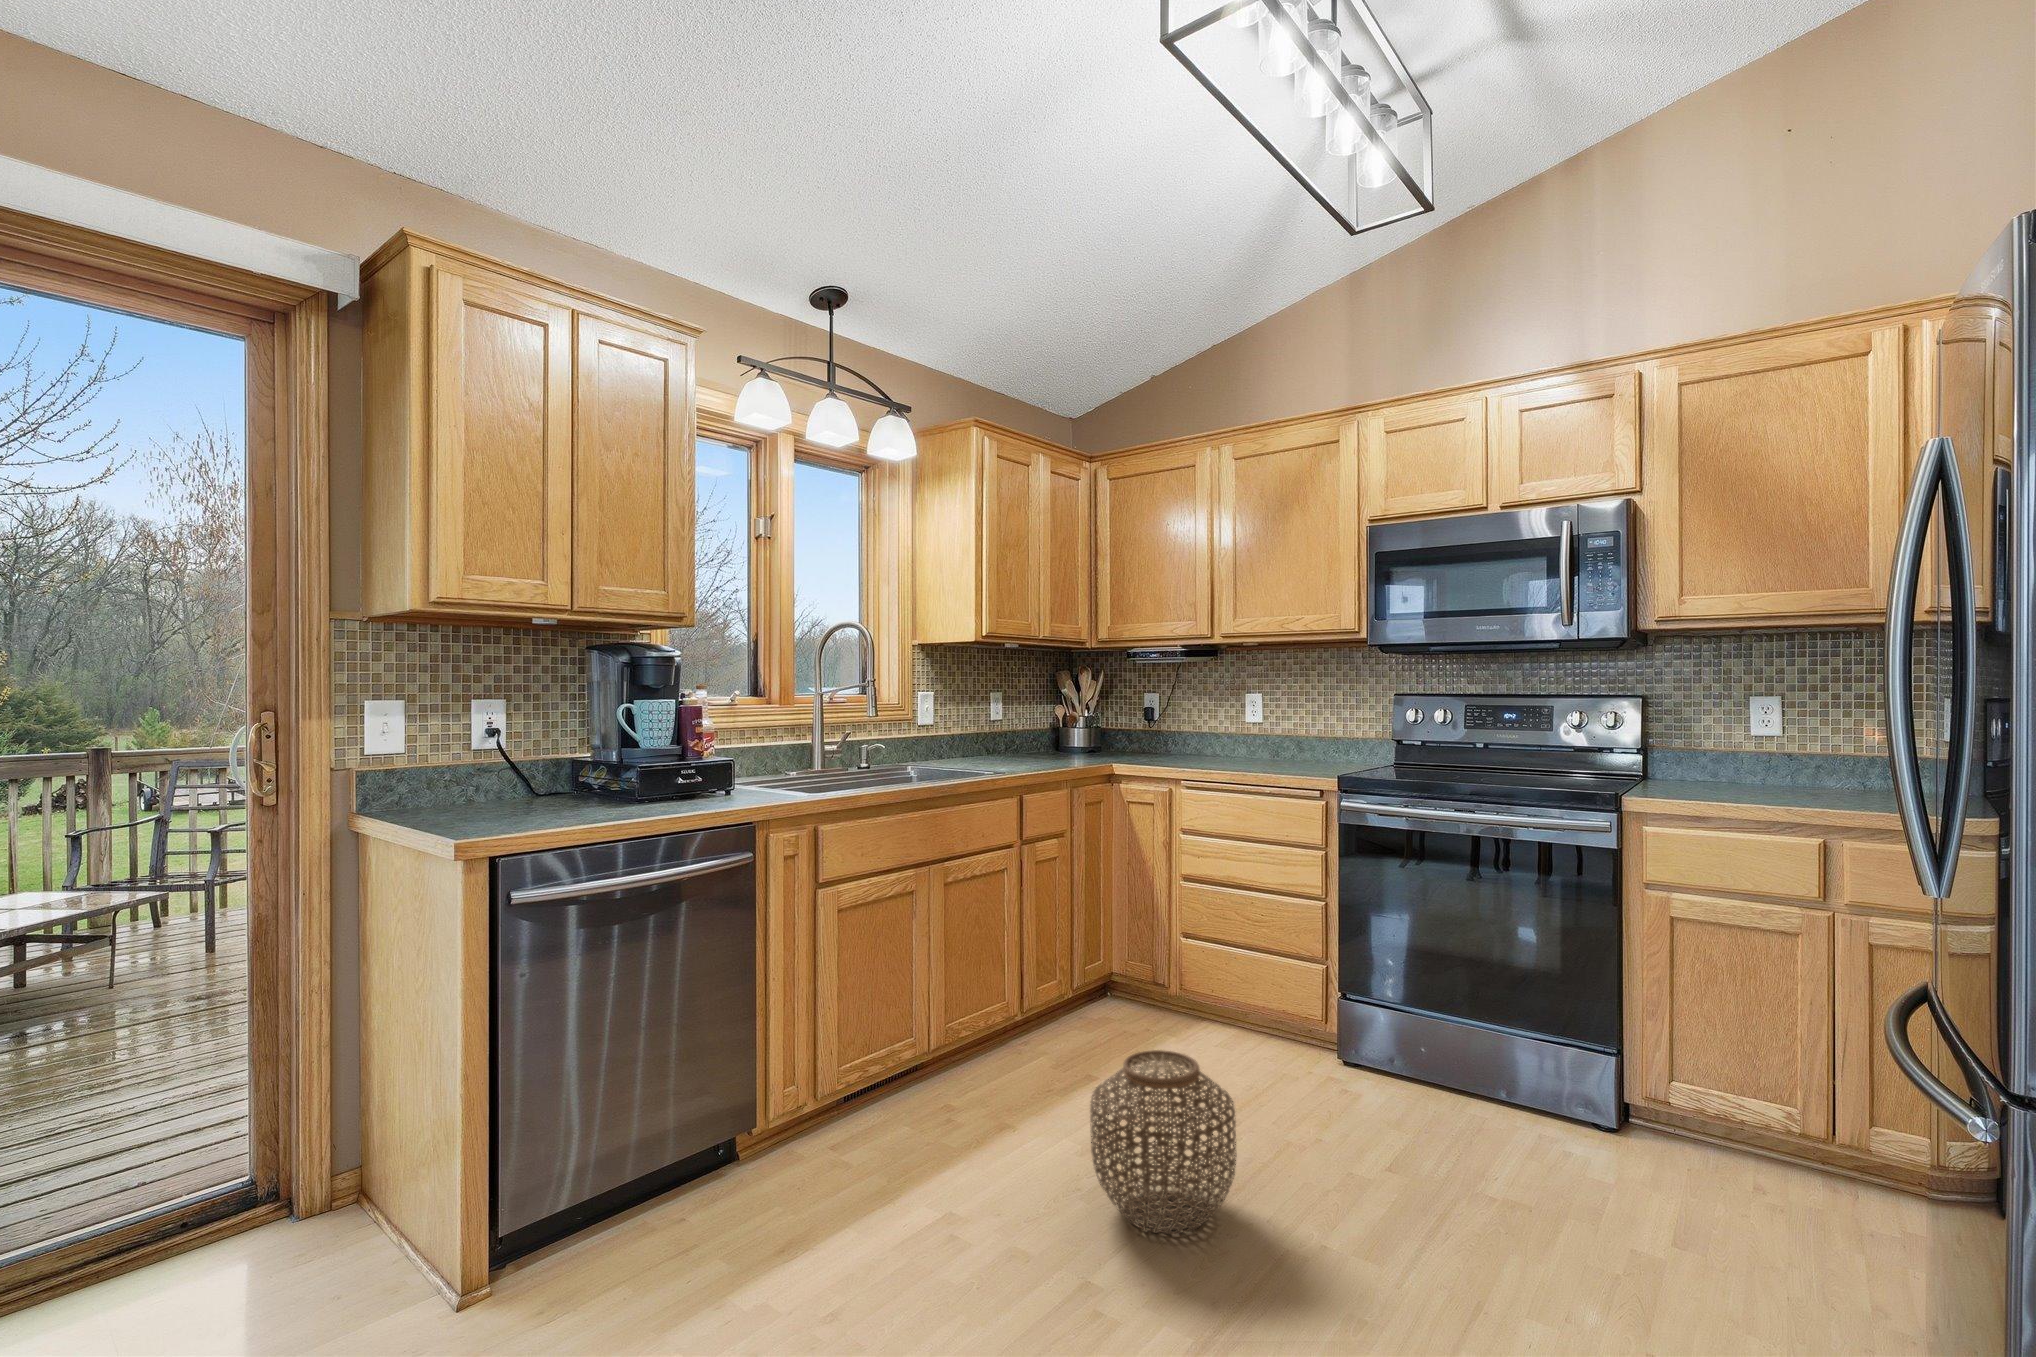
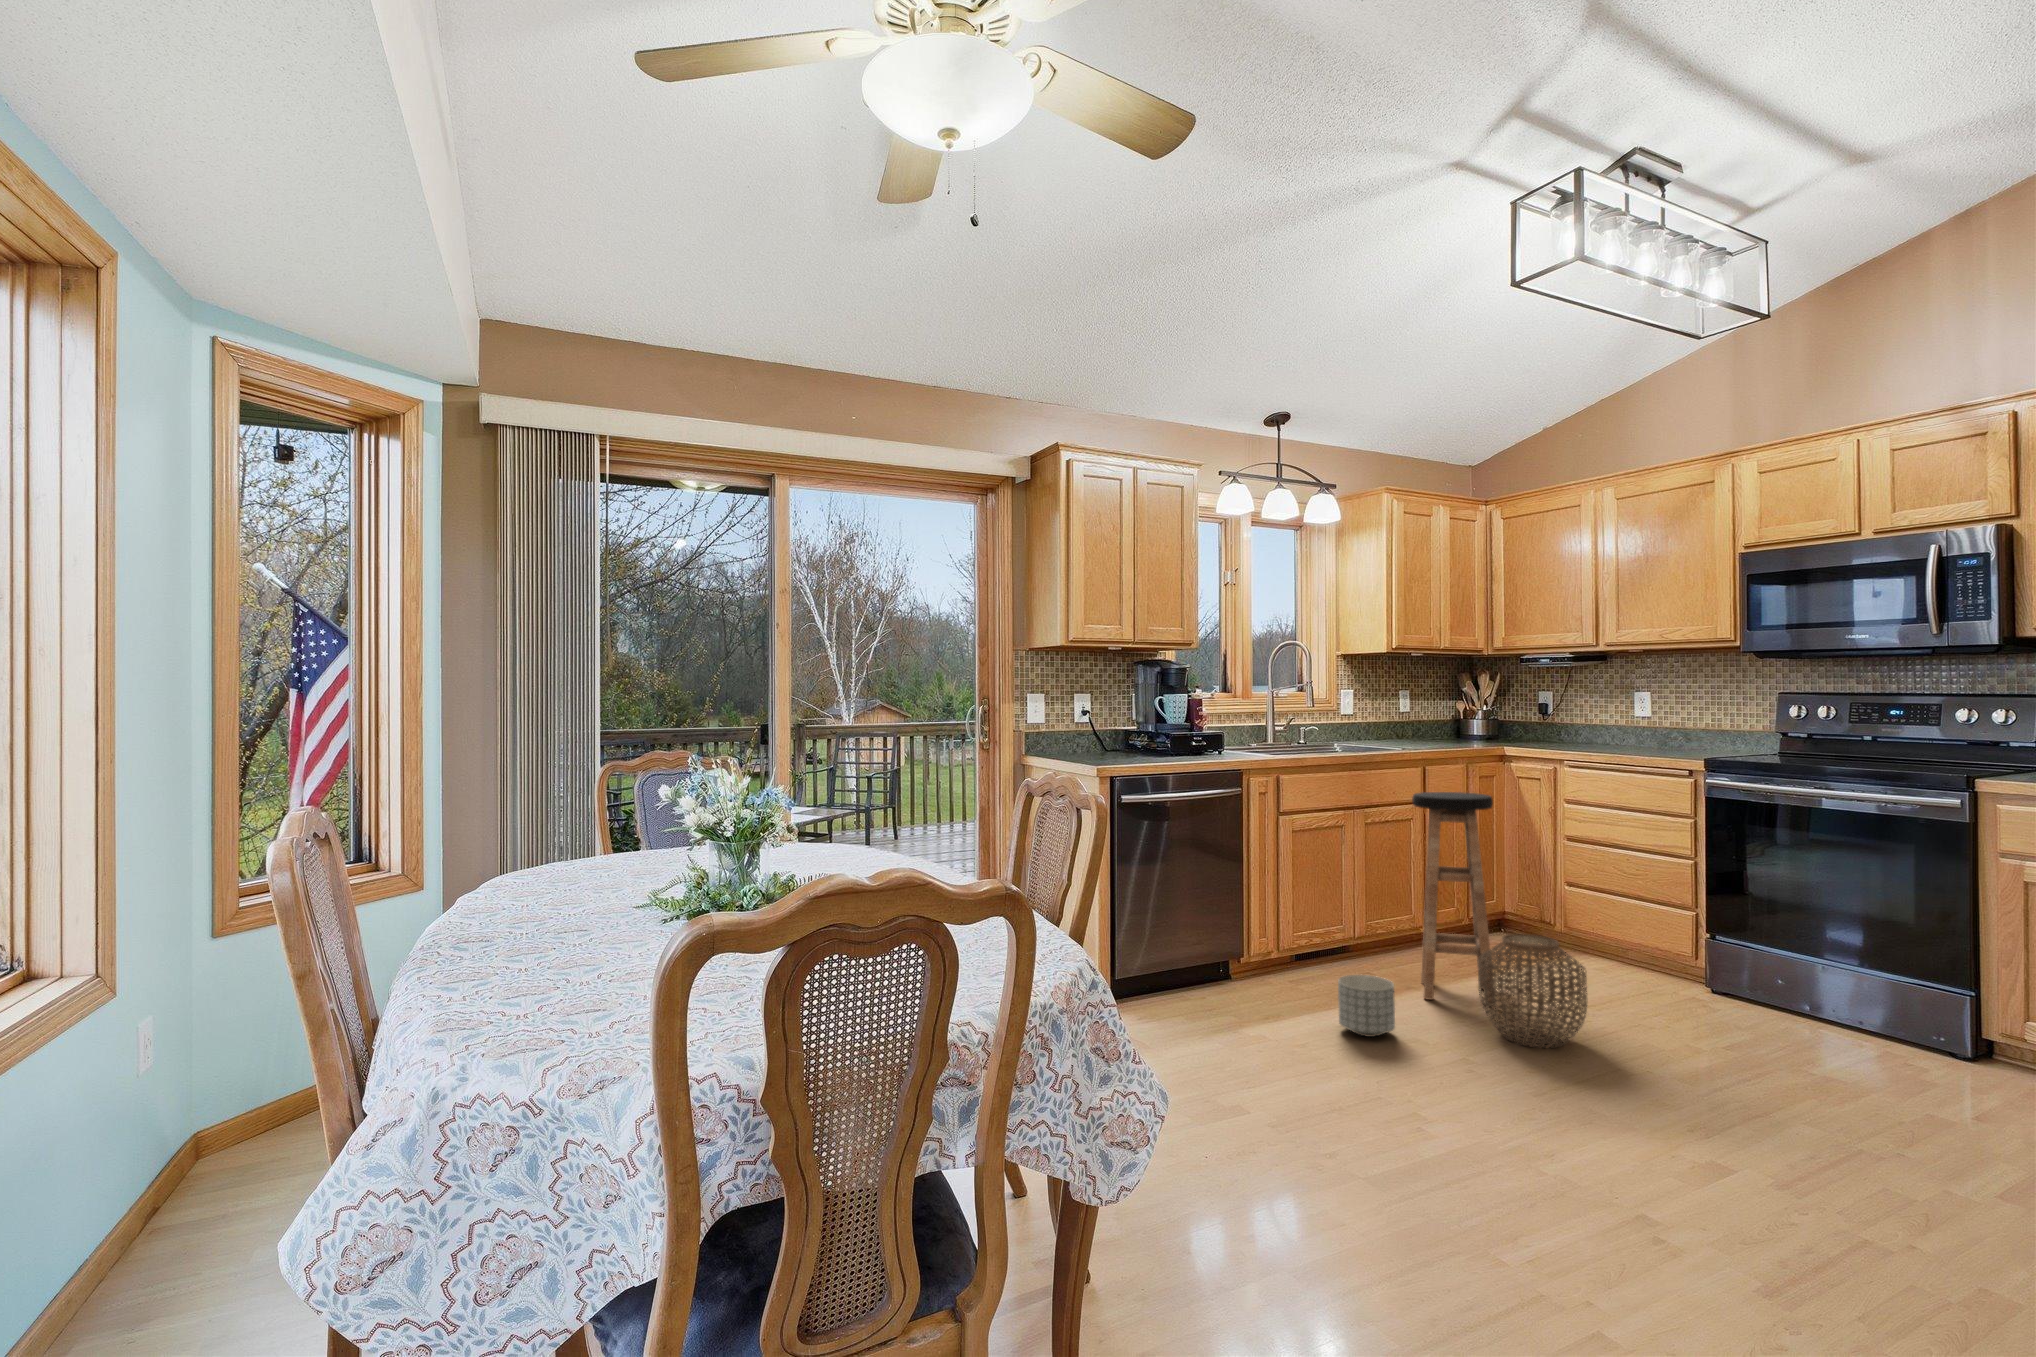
bar stool: none [1001,834,1109,1146] -> present [1412,792,1493,1001]
planter: none [884,1150,972,1266] -> present [1338,975,1395,1037]

